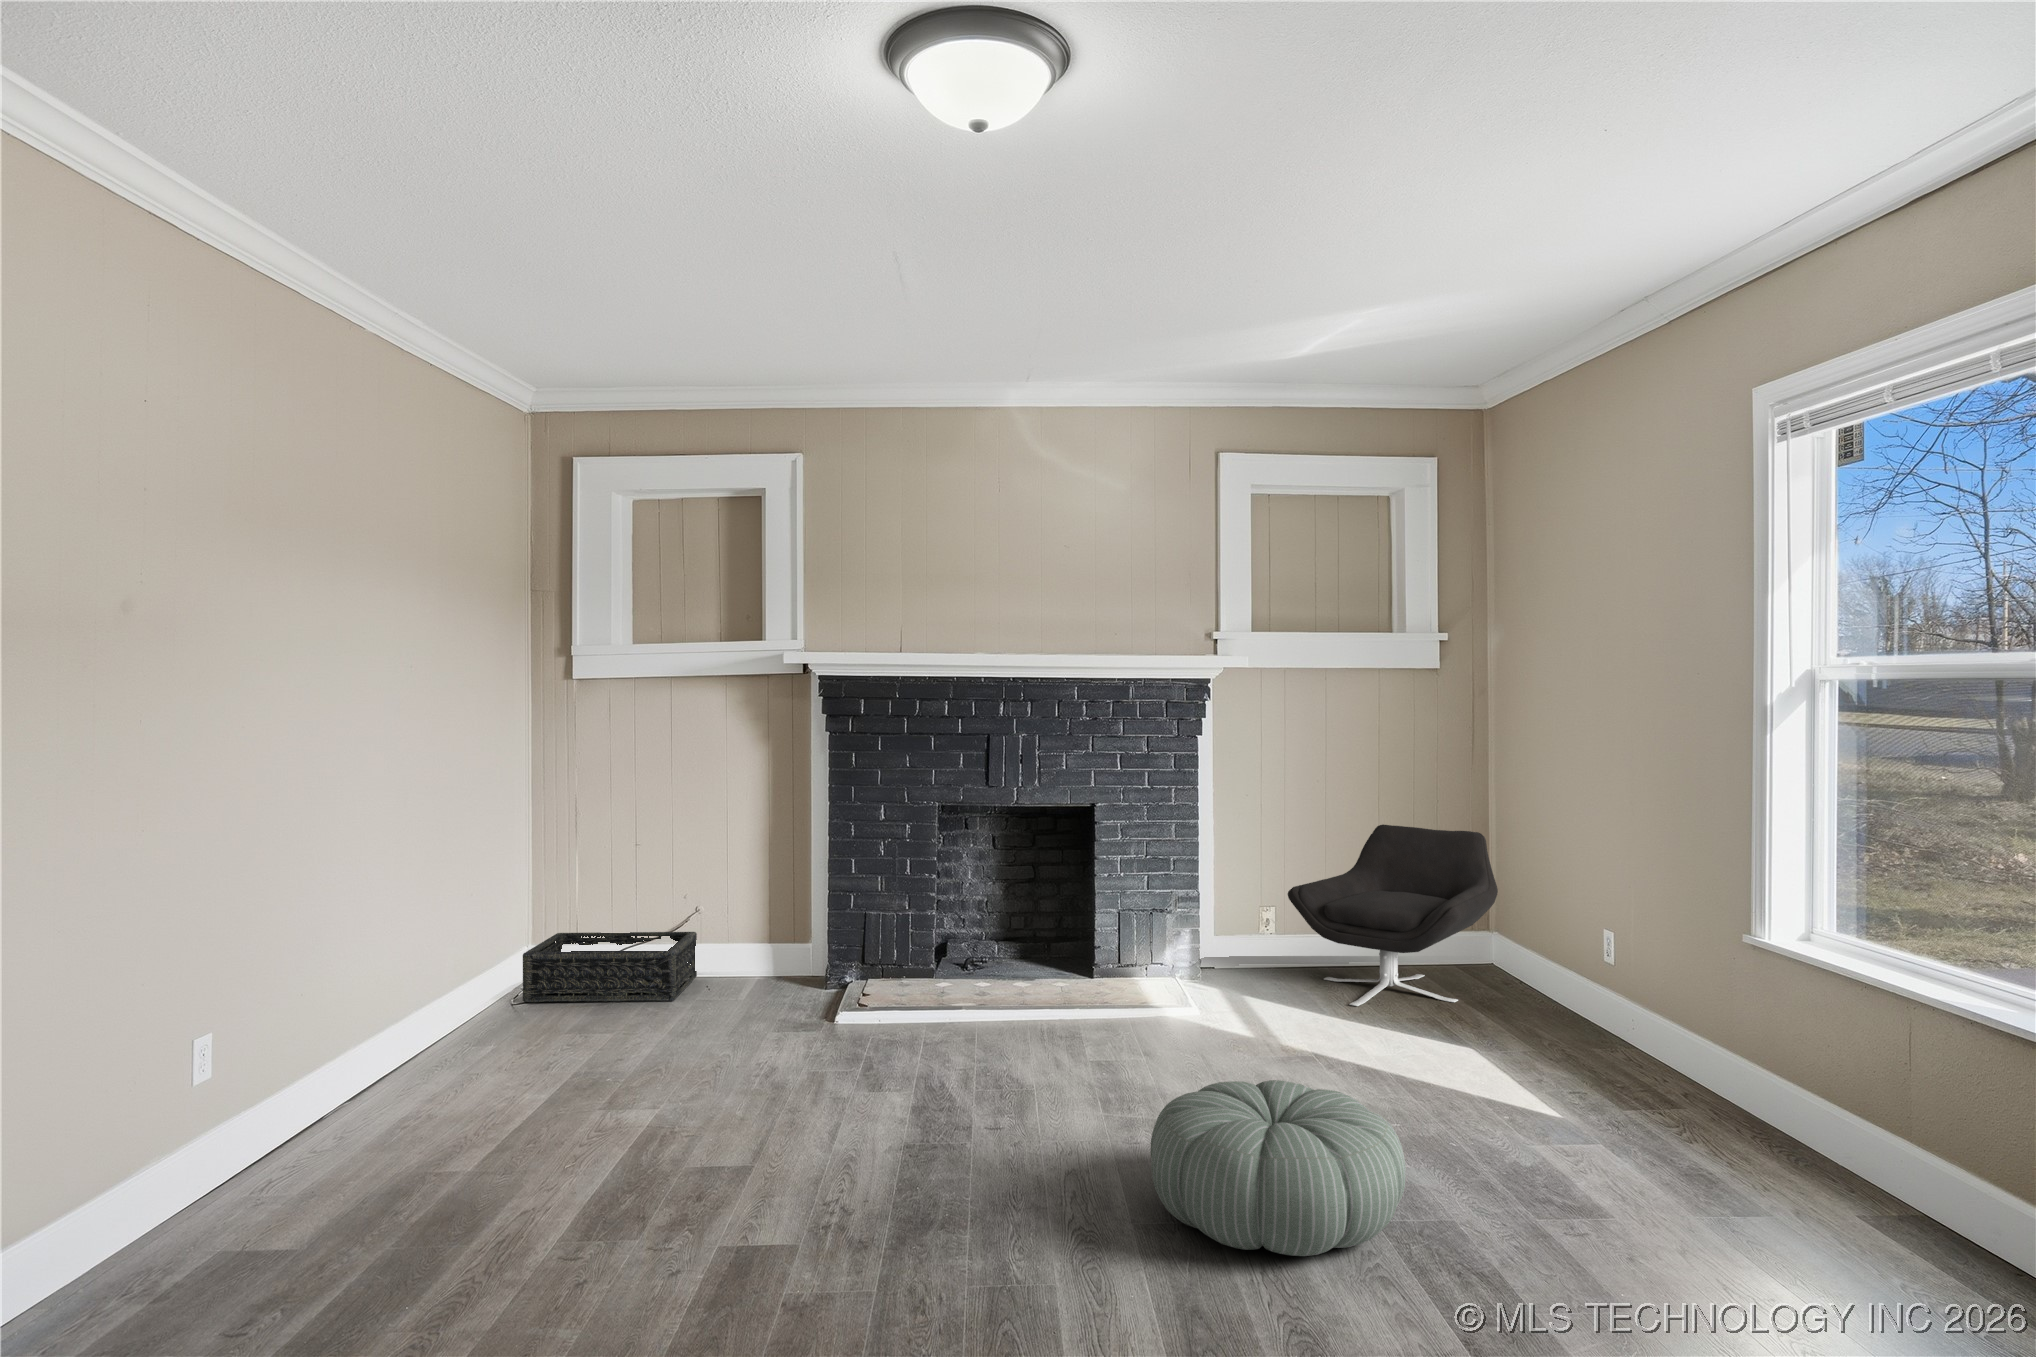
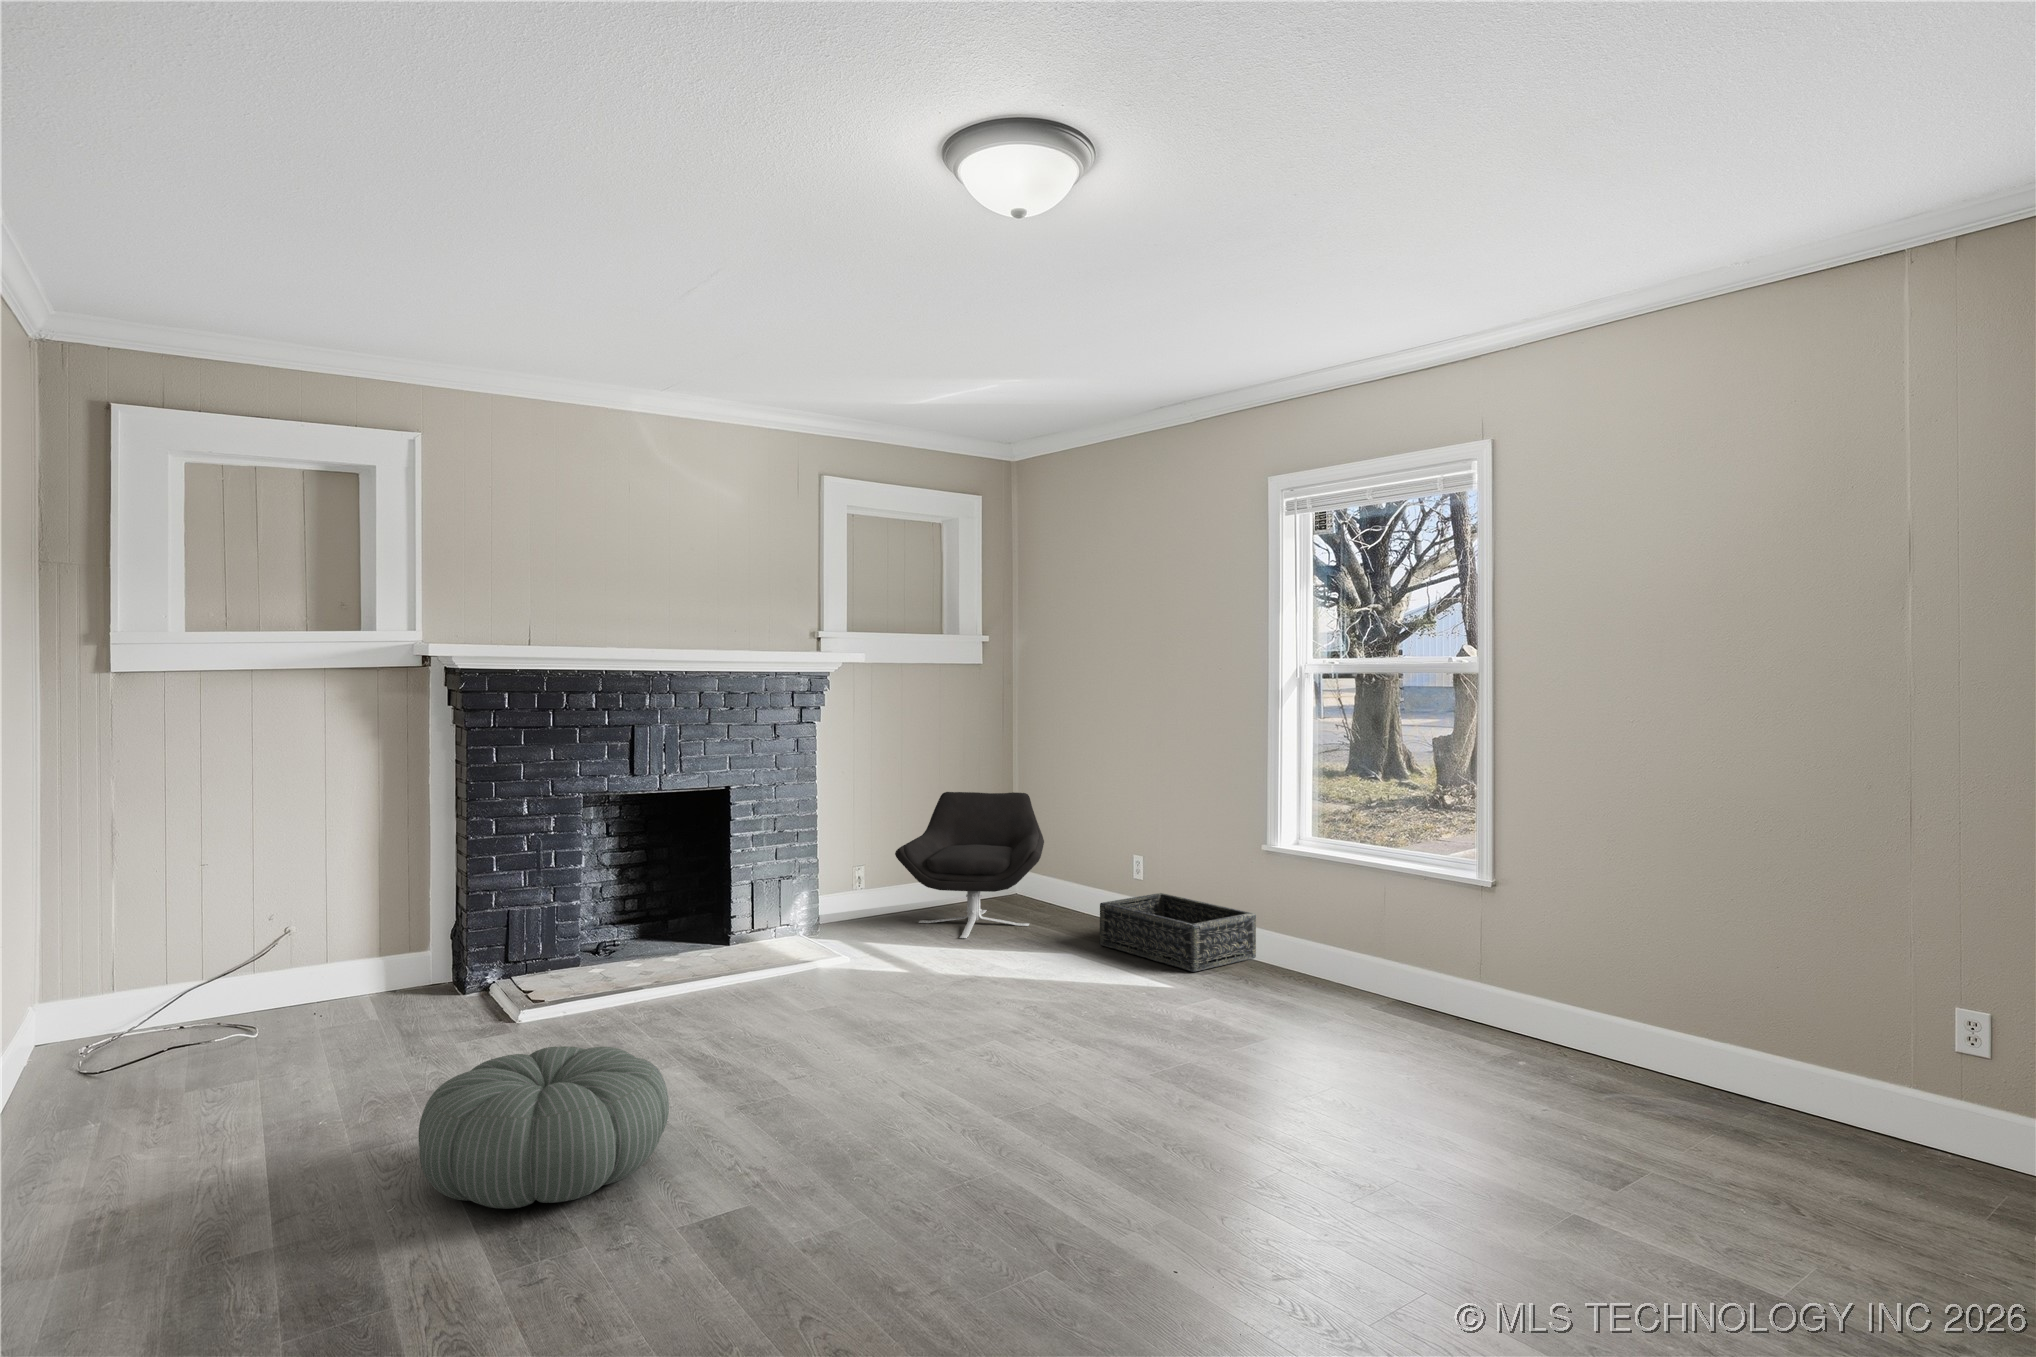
basket: present [523,932,697,1003] -> present [1100,893,1256,972]
pouf: present [1151,1080,1406,1256] -> present [418,1046,669,1209]

